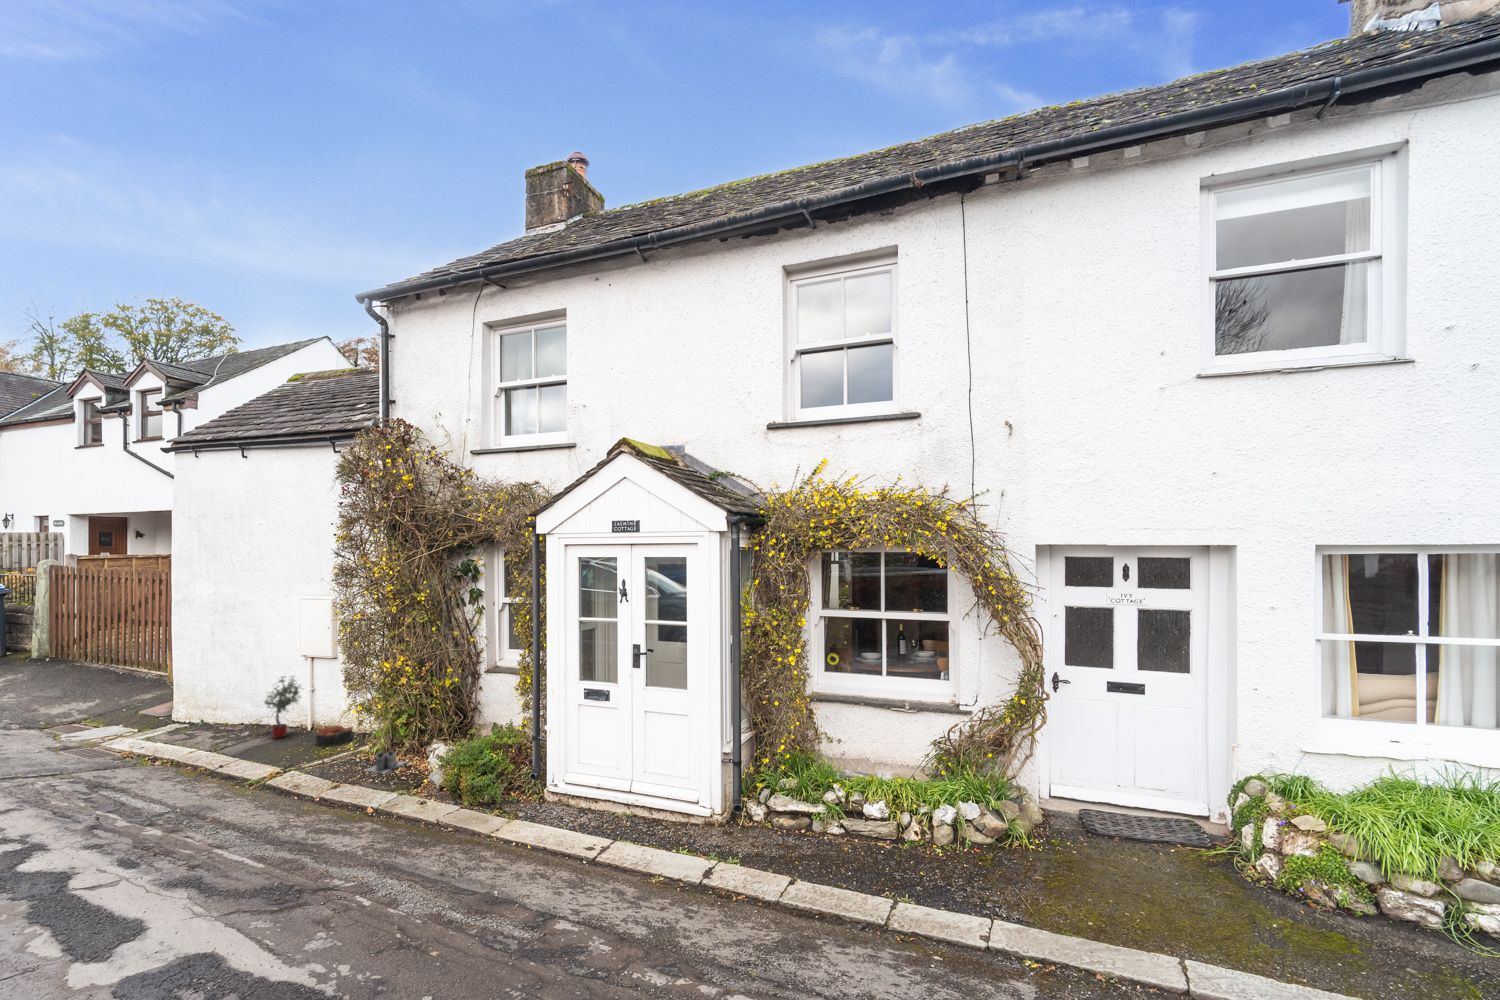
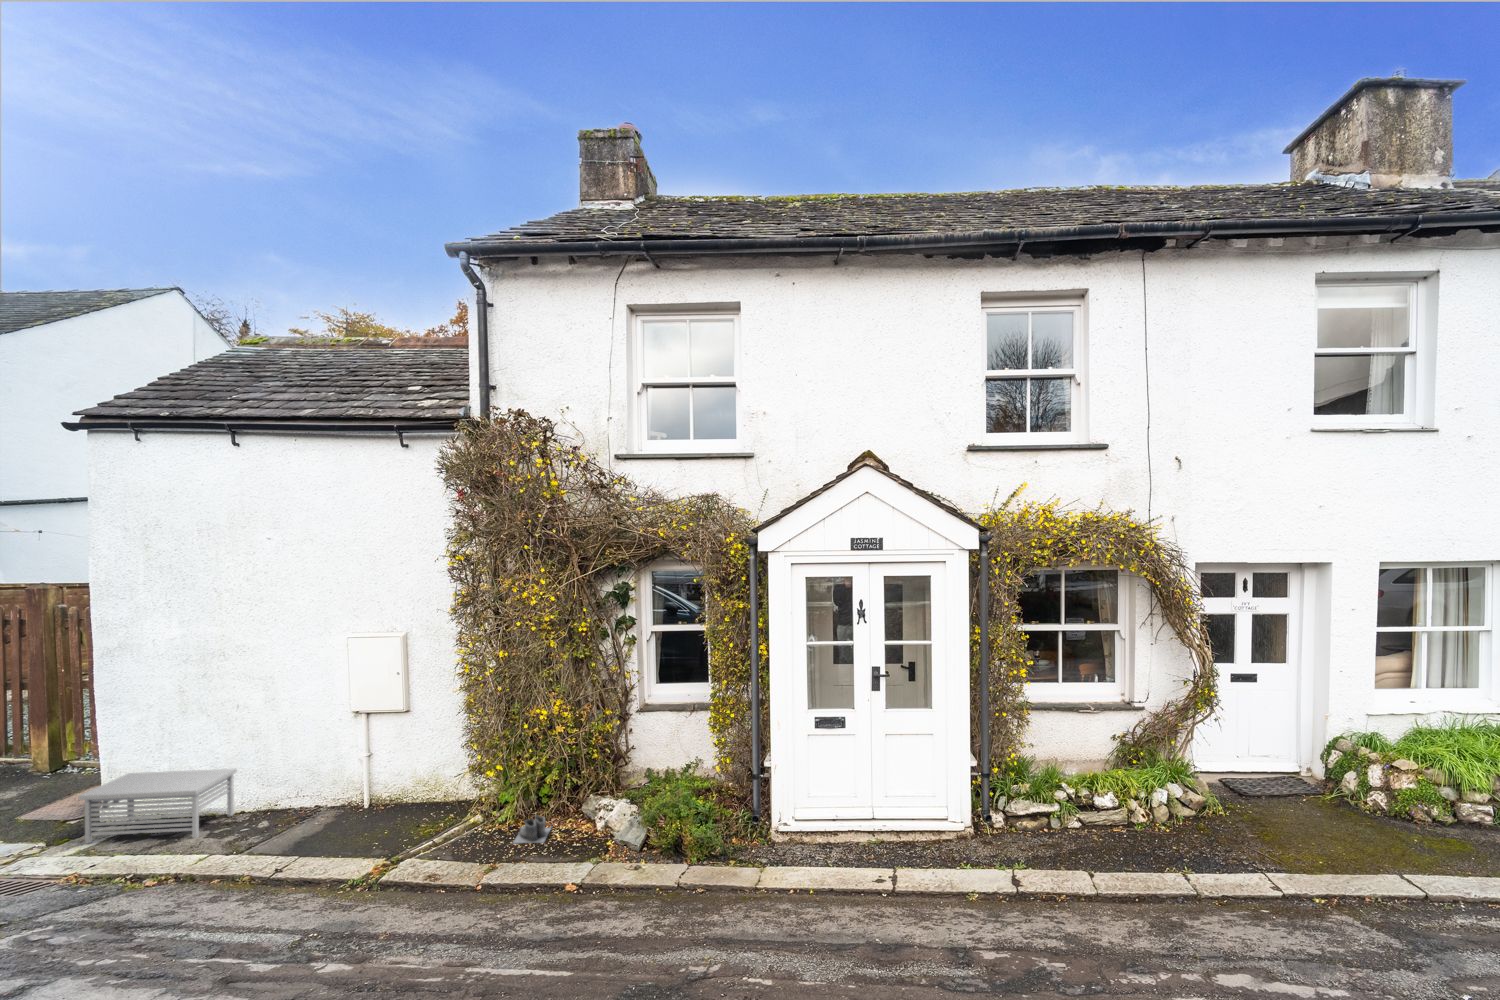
potted tree: present [265,677,302,738] -> none [291,741,355,824]
storage bench: none [140,686,245,738] -> present [78,769,237,844]
basket: present [316,725,353,747] -> none [390,795,432,825]

